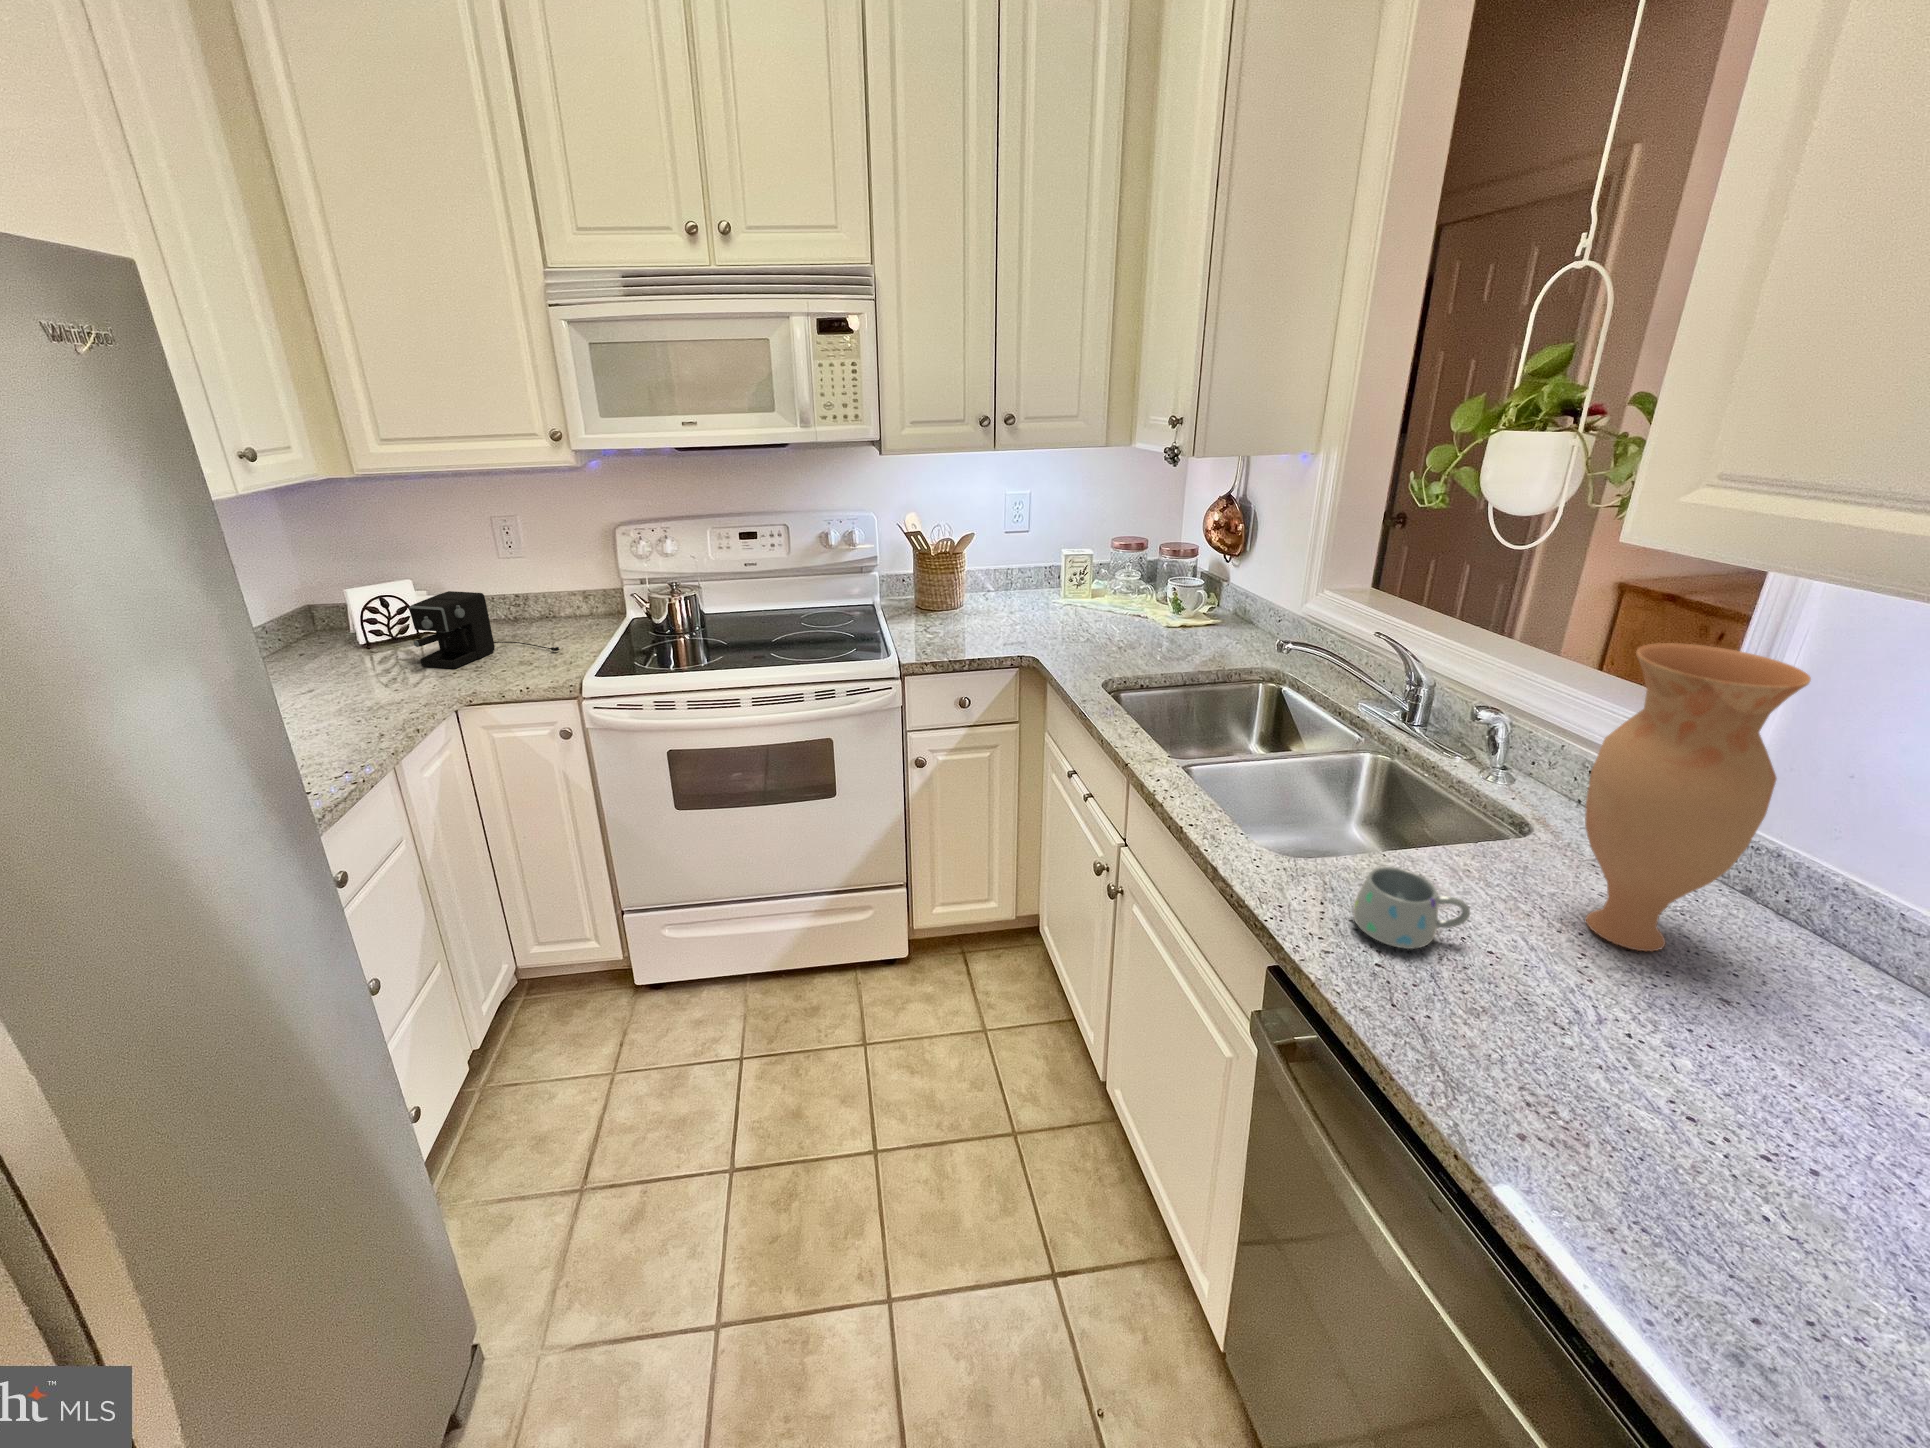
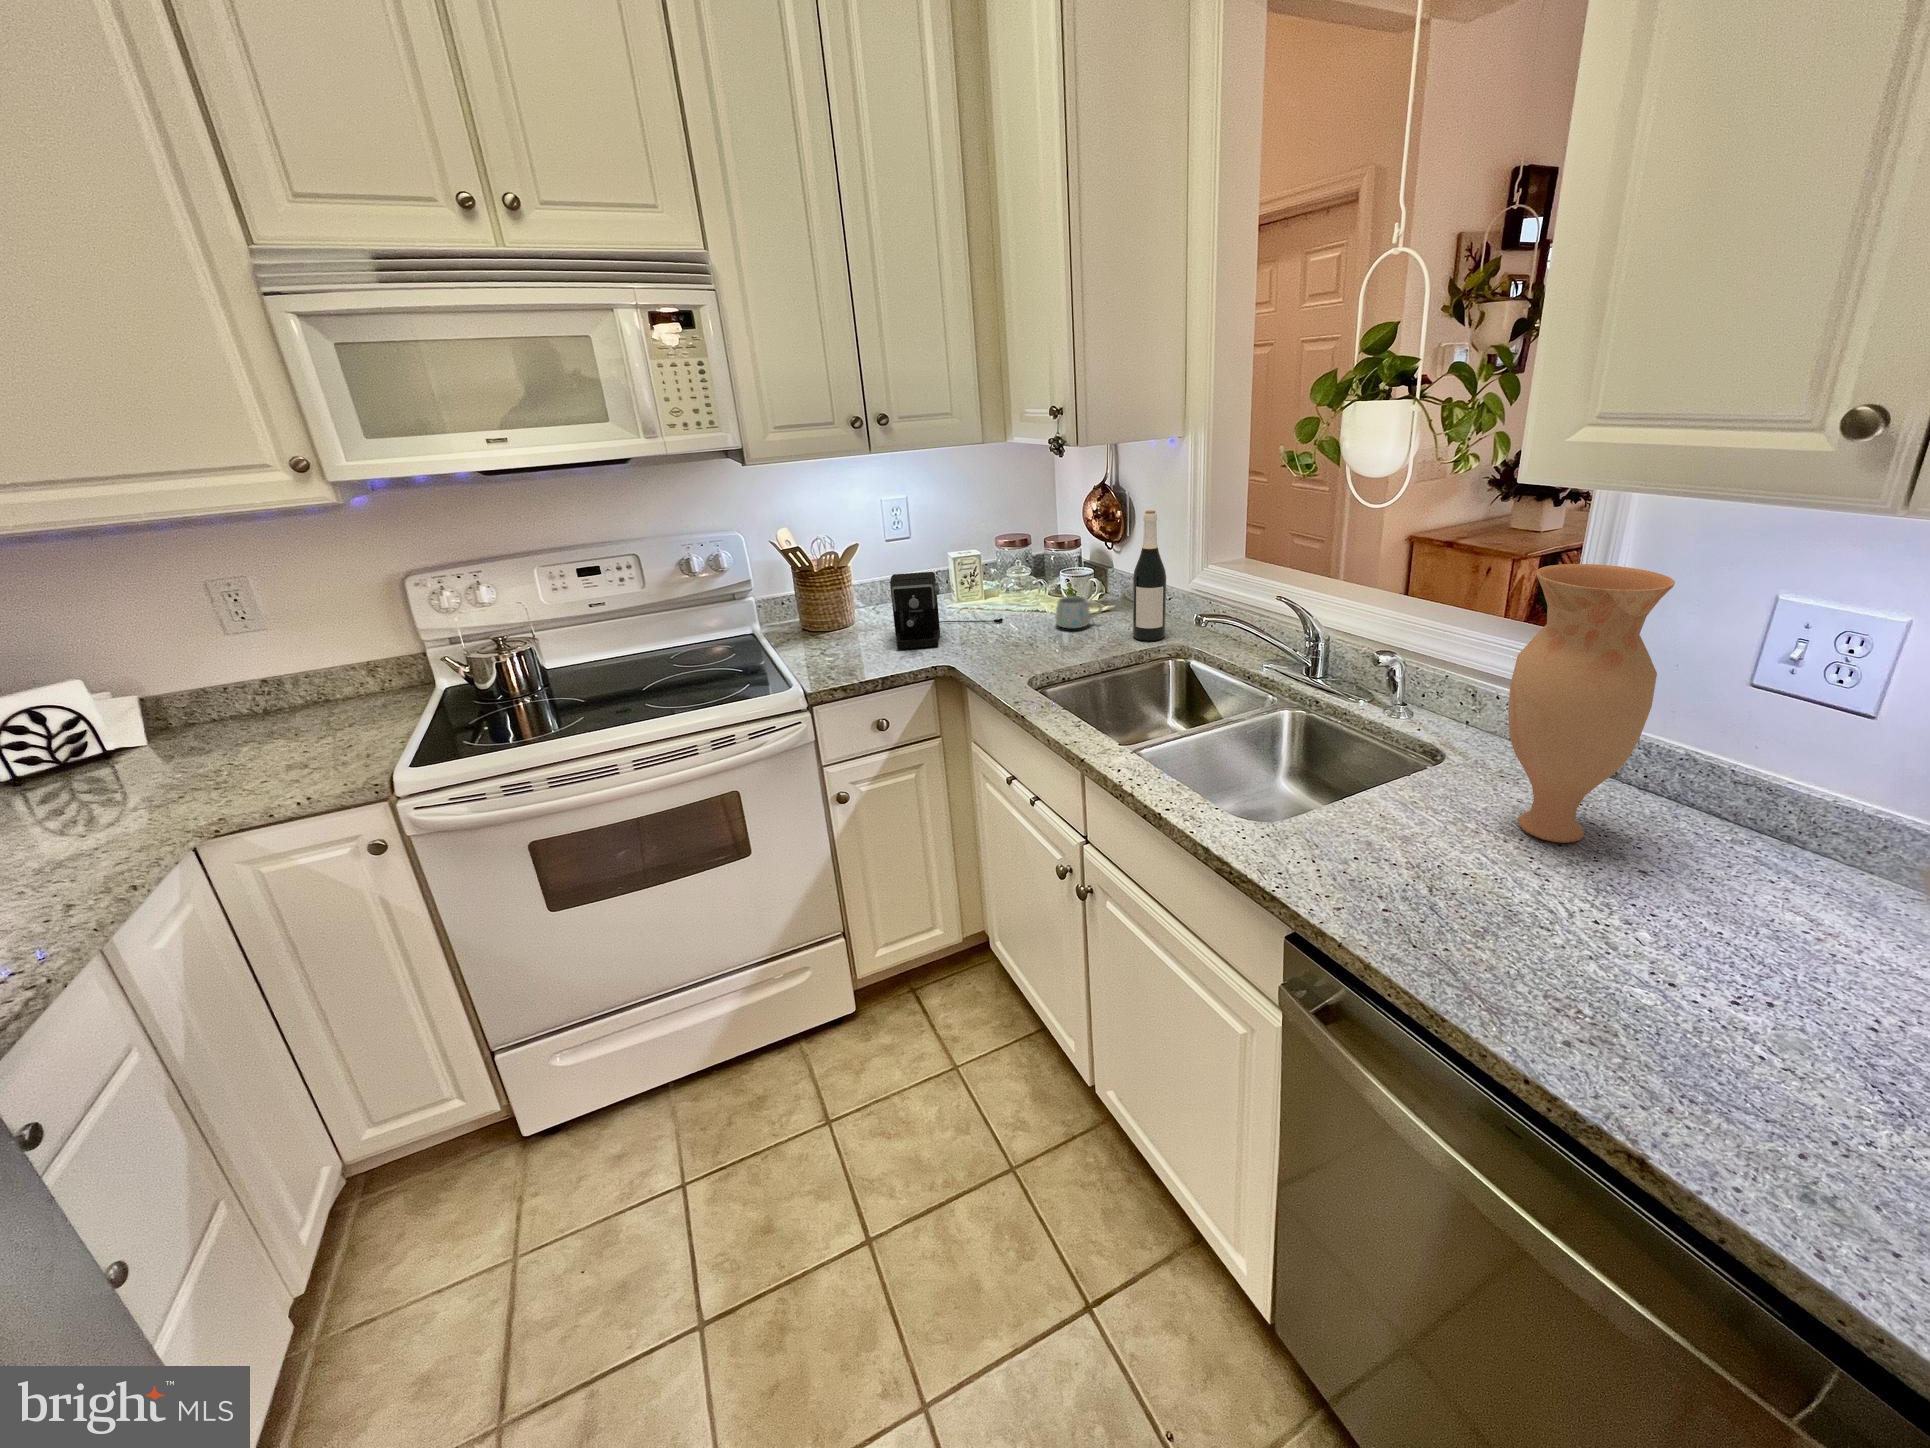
wine bottle: none [1232,527,1276,661] -> present [1133,510,1166,641]
coffee maker: present [409,591,560,668] -> present [889,572,1003,649]
mug: present [1353,867,1470,949] -> present [1055,596,1102,629]

